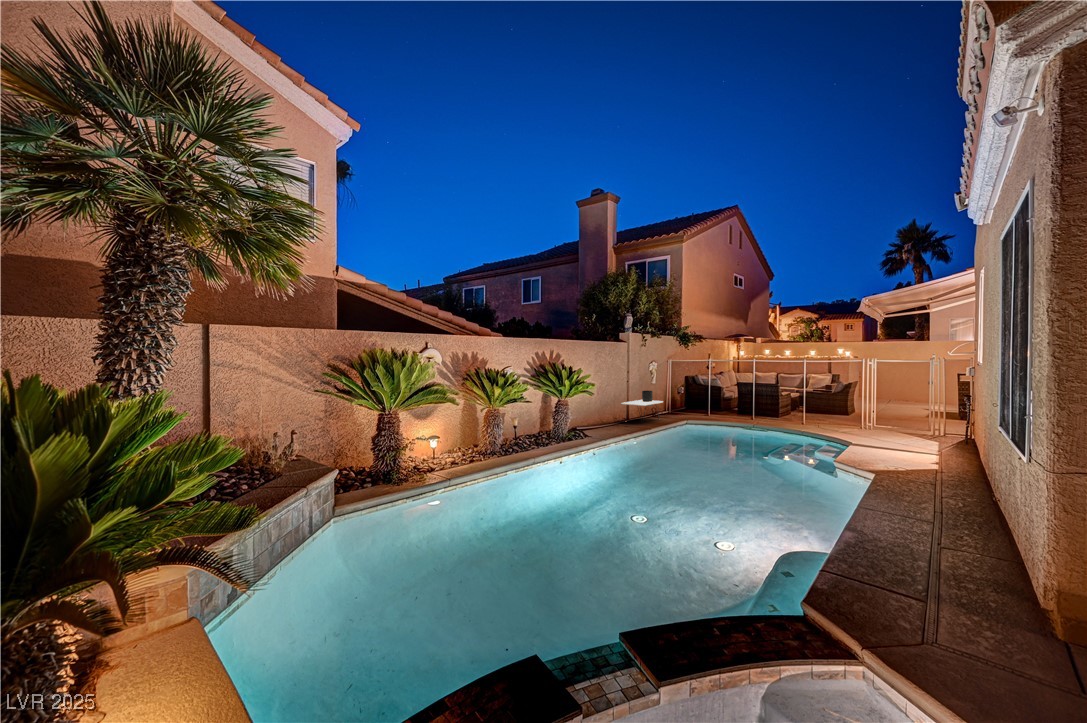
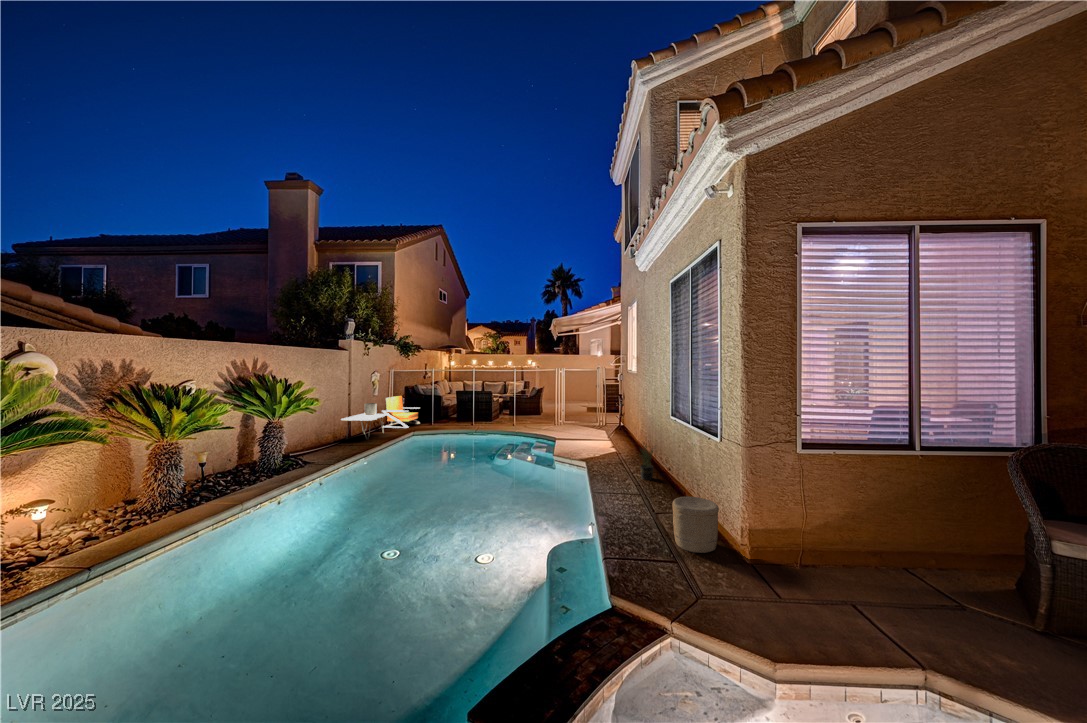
lounge chair: none [660,385,699,416] -> present [382,396,420,428]
potted plant: none [947,452,992,507] -> present [640,446,653,480]
woven basket: none [940,523,1027,606] -> present [672,497,719,553]

